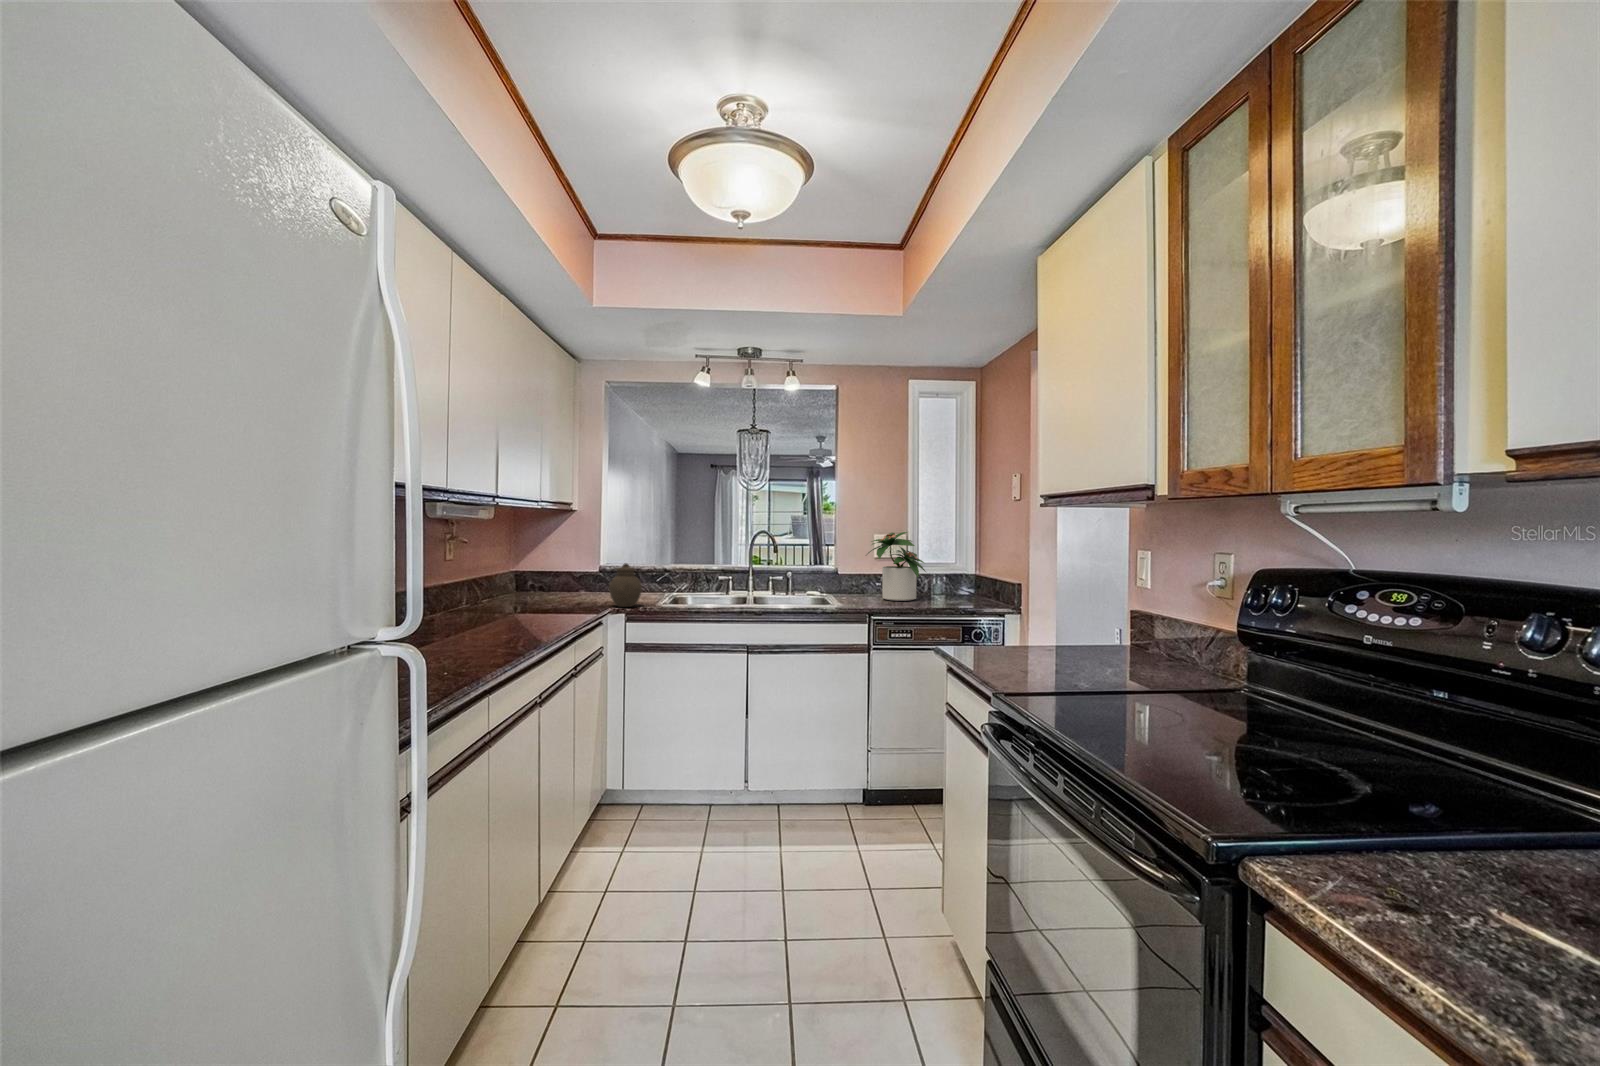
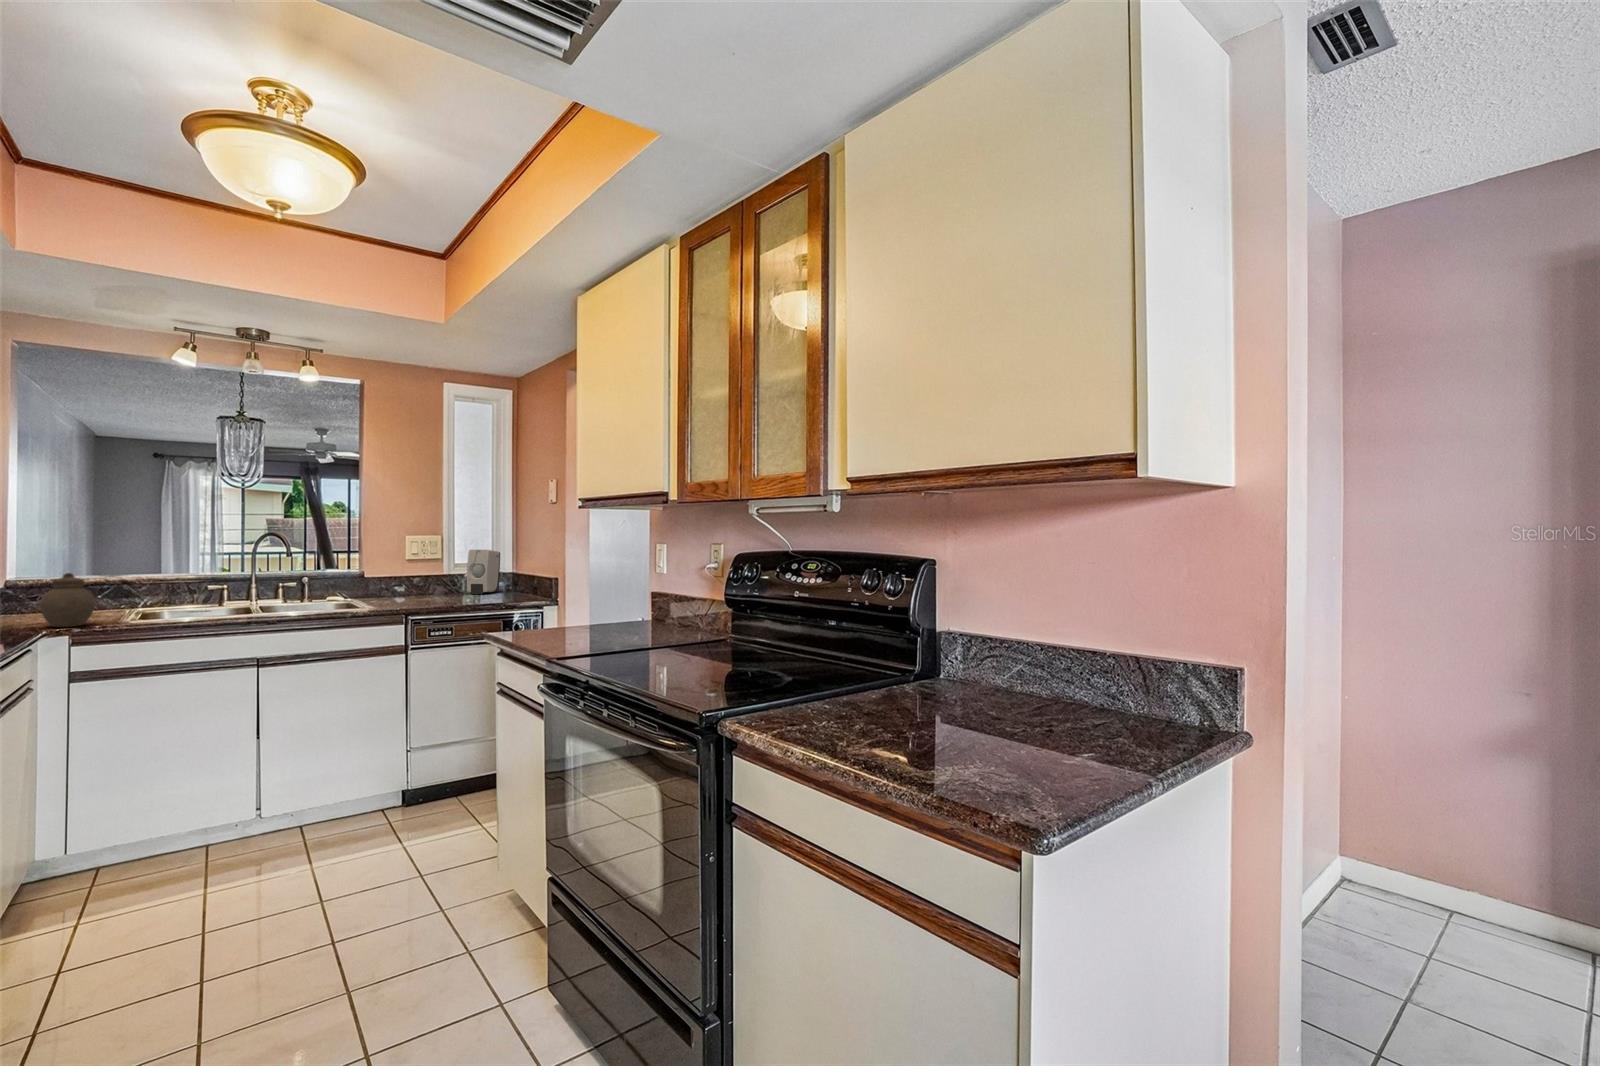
potted plant: present [868,532,926,601] -> none [397,533,467,601]
soap dispenser: none [928,549,962,596] -> present [467,550,500,594]

